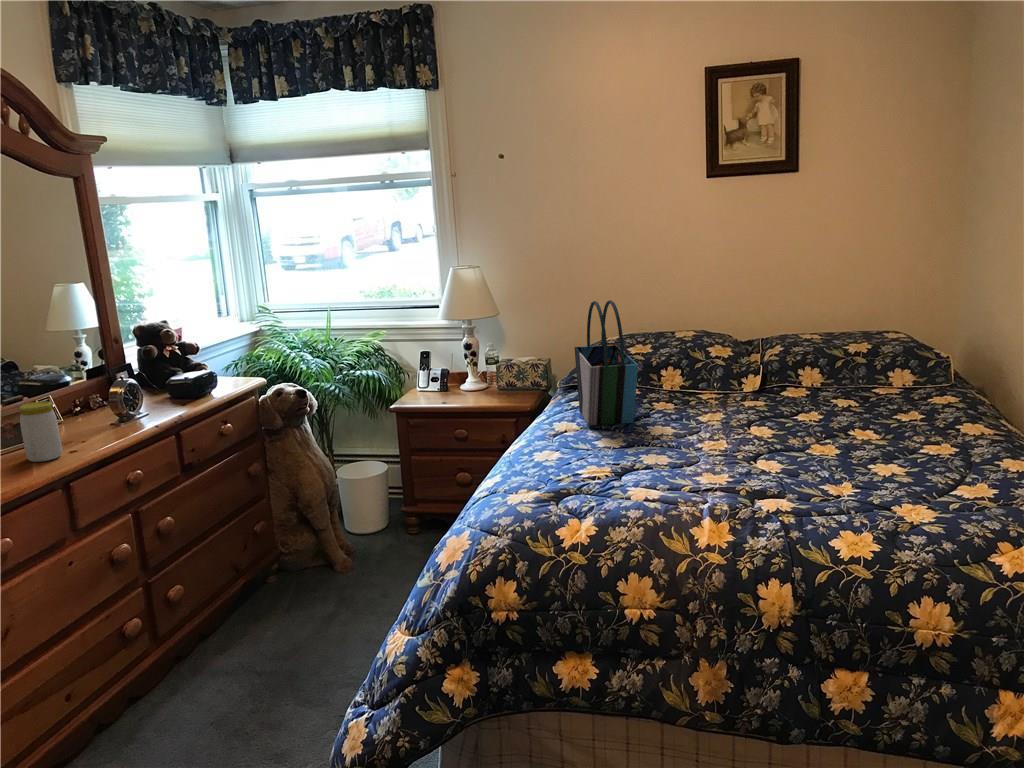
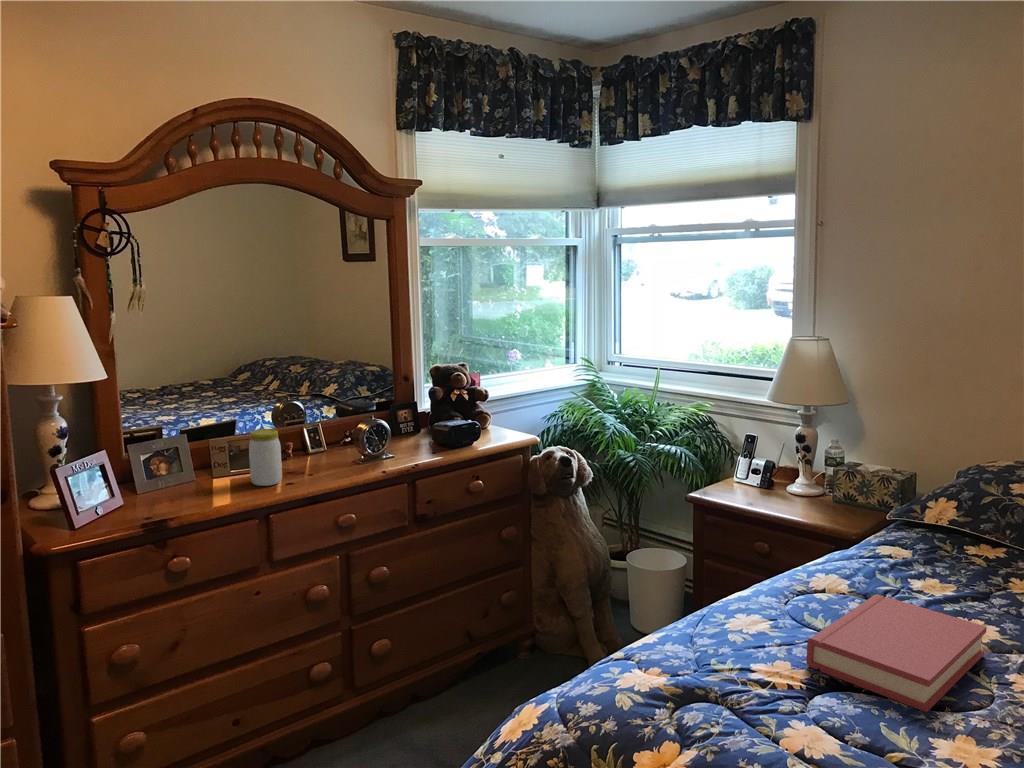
tote bag: present [574,300,638,426] -> none [869,410,963,605]
hardback book: none [597,421,674,469] -> present [806,594,987,712]

